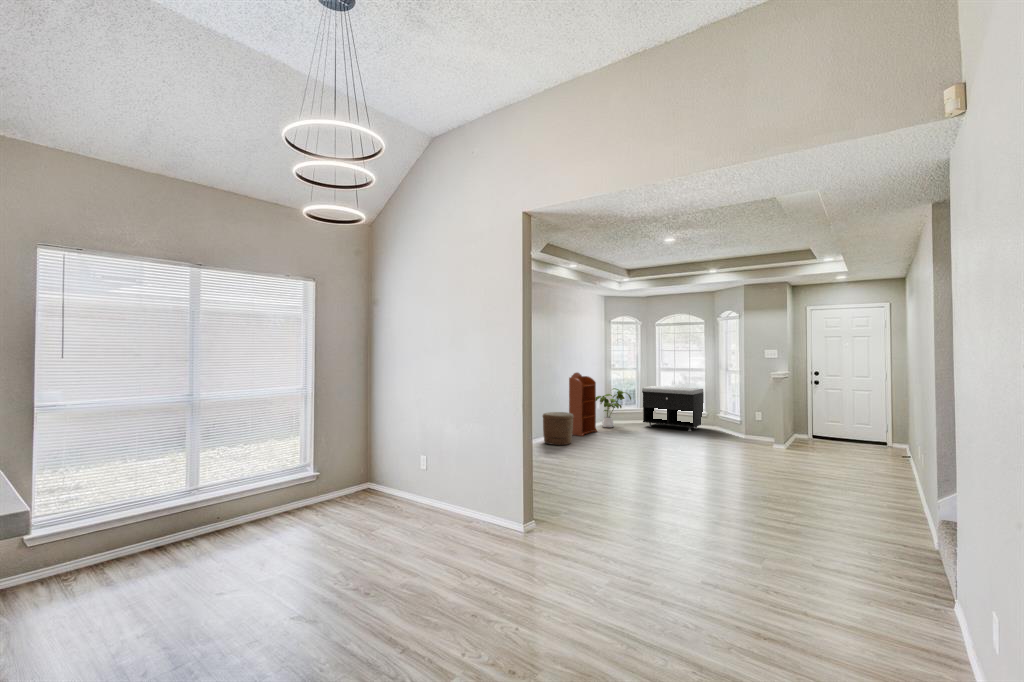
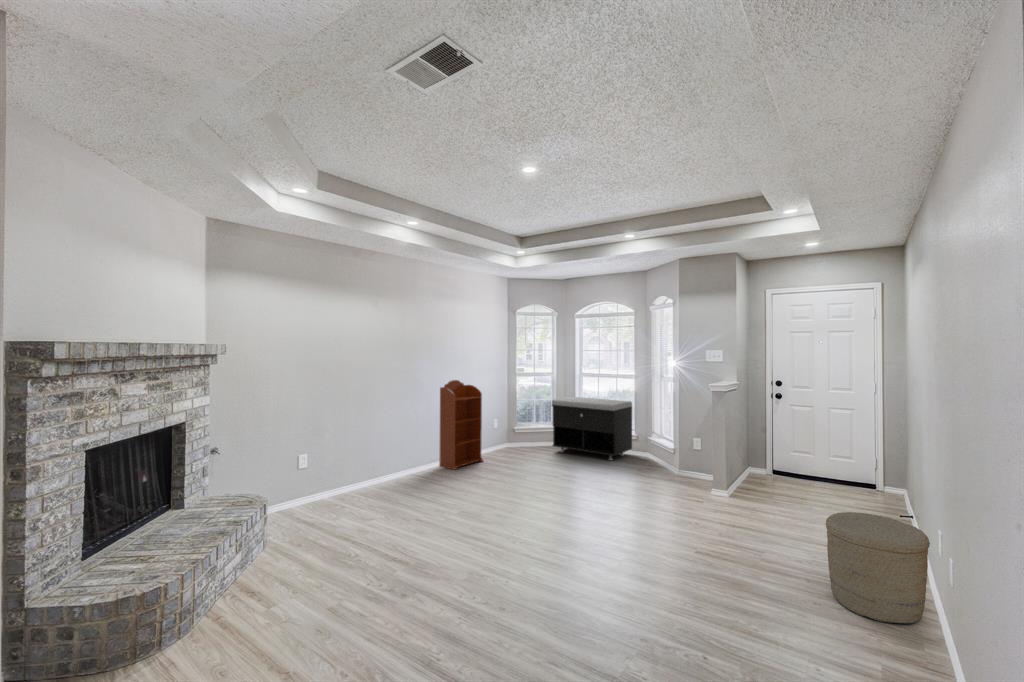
house plant: present [596,388,631,427] -> none [484,401,535,454]
woven basket: present [543,412,574,445] -> present [826,512,930,623]

